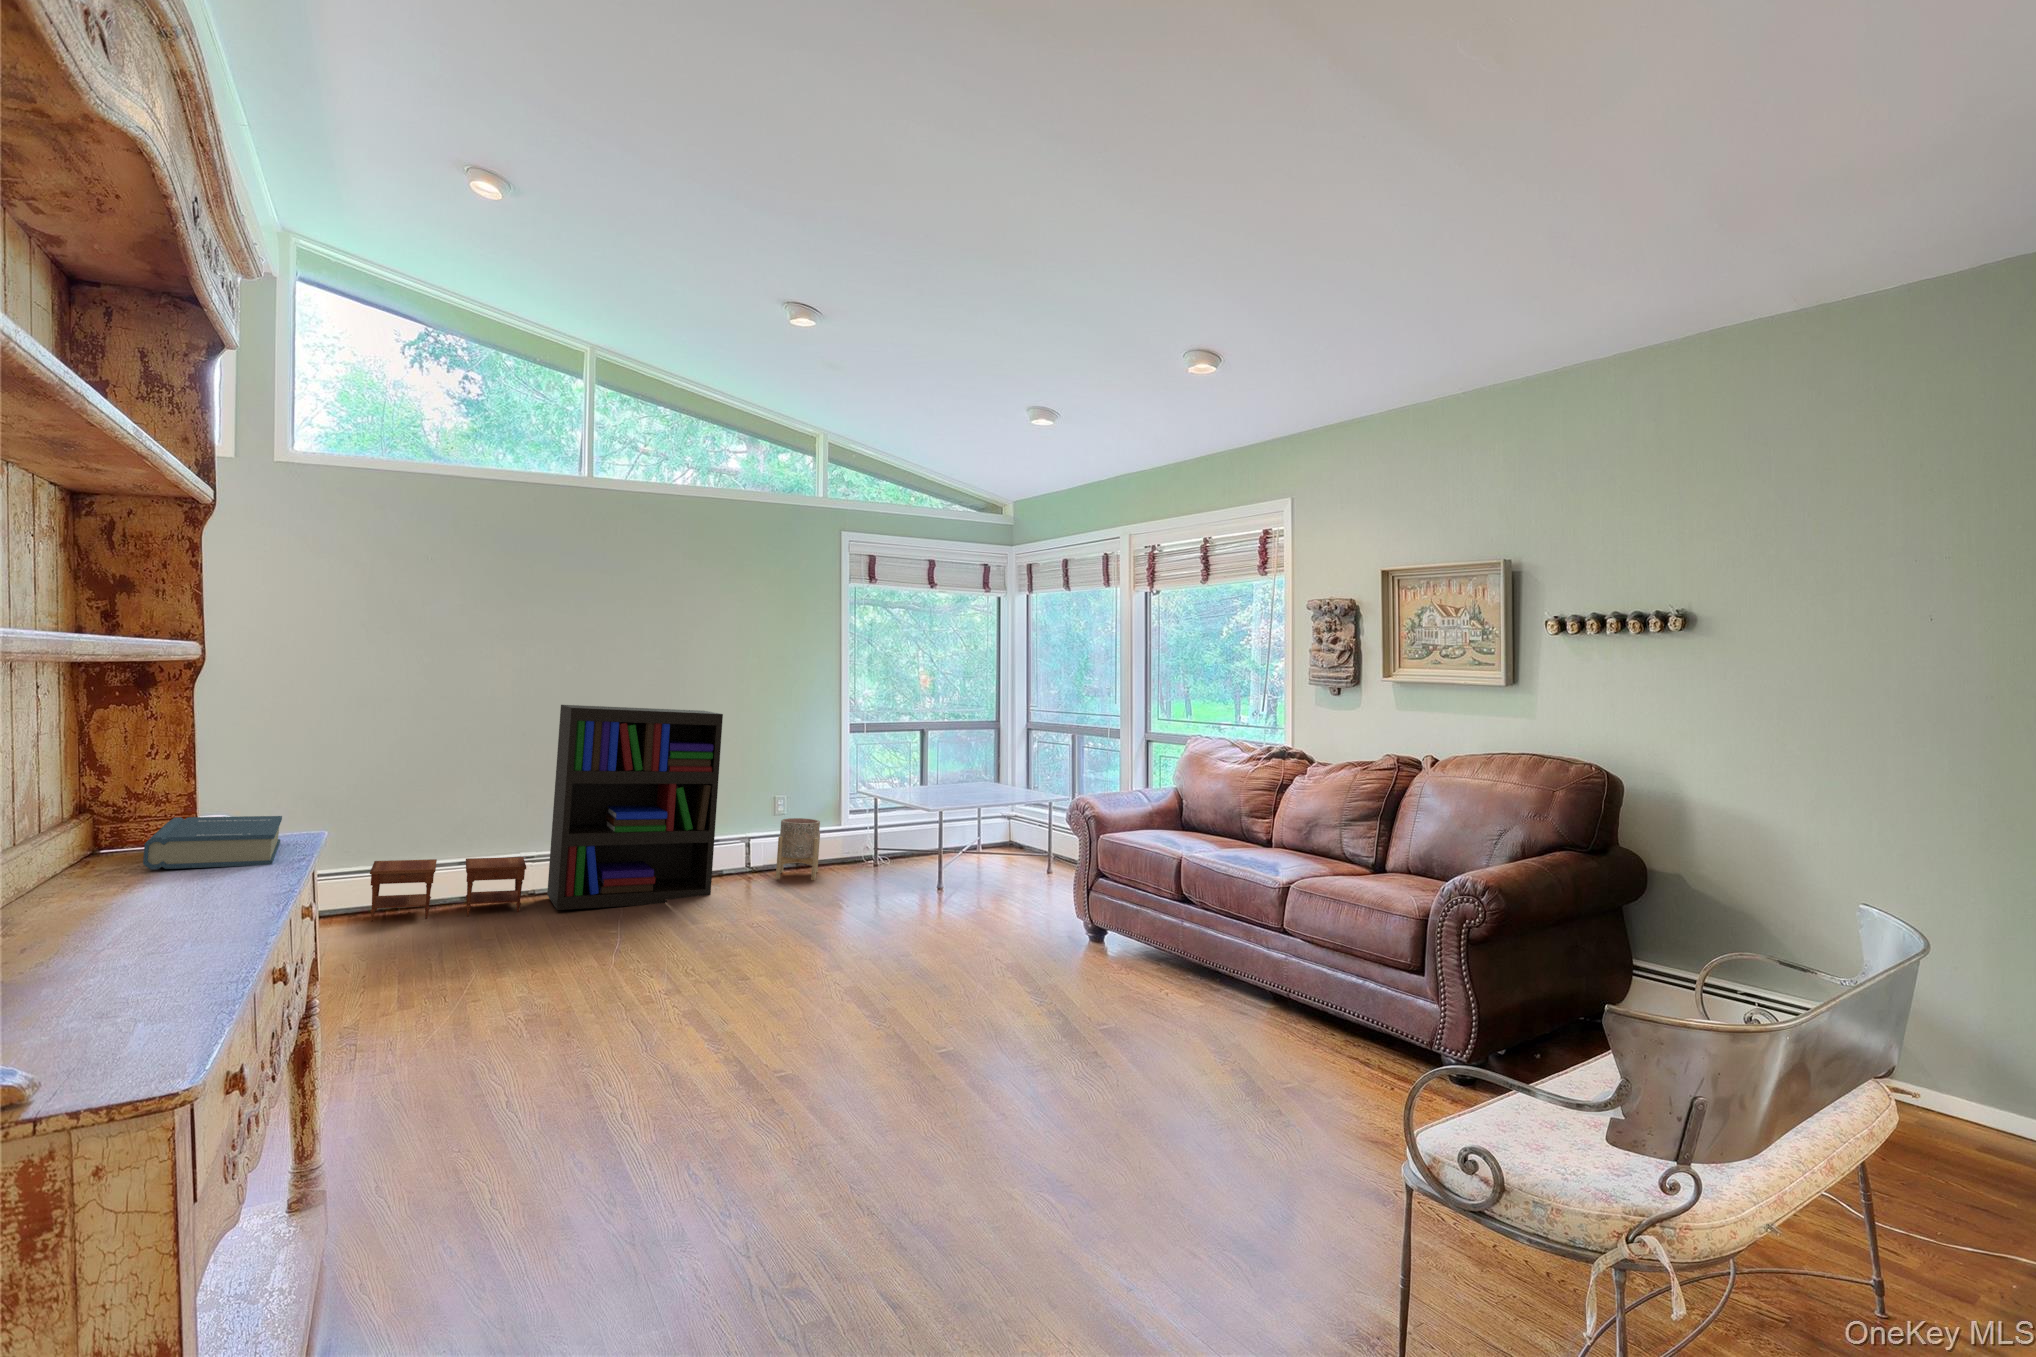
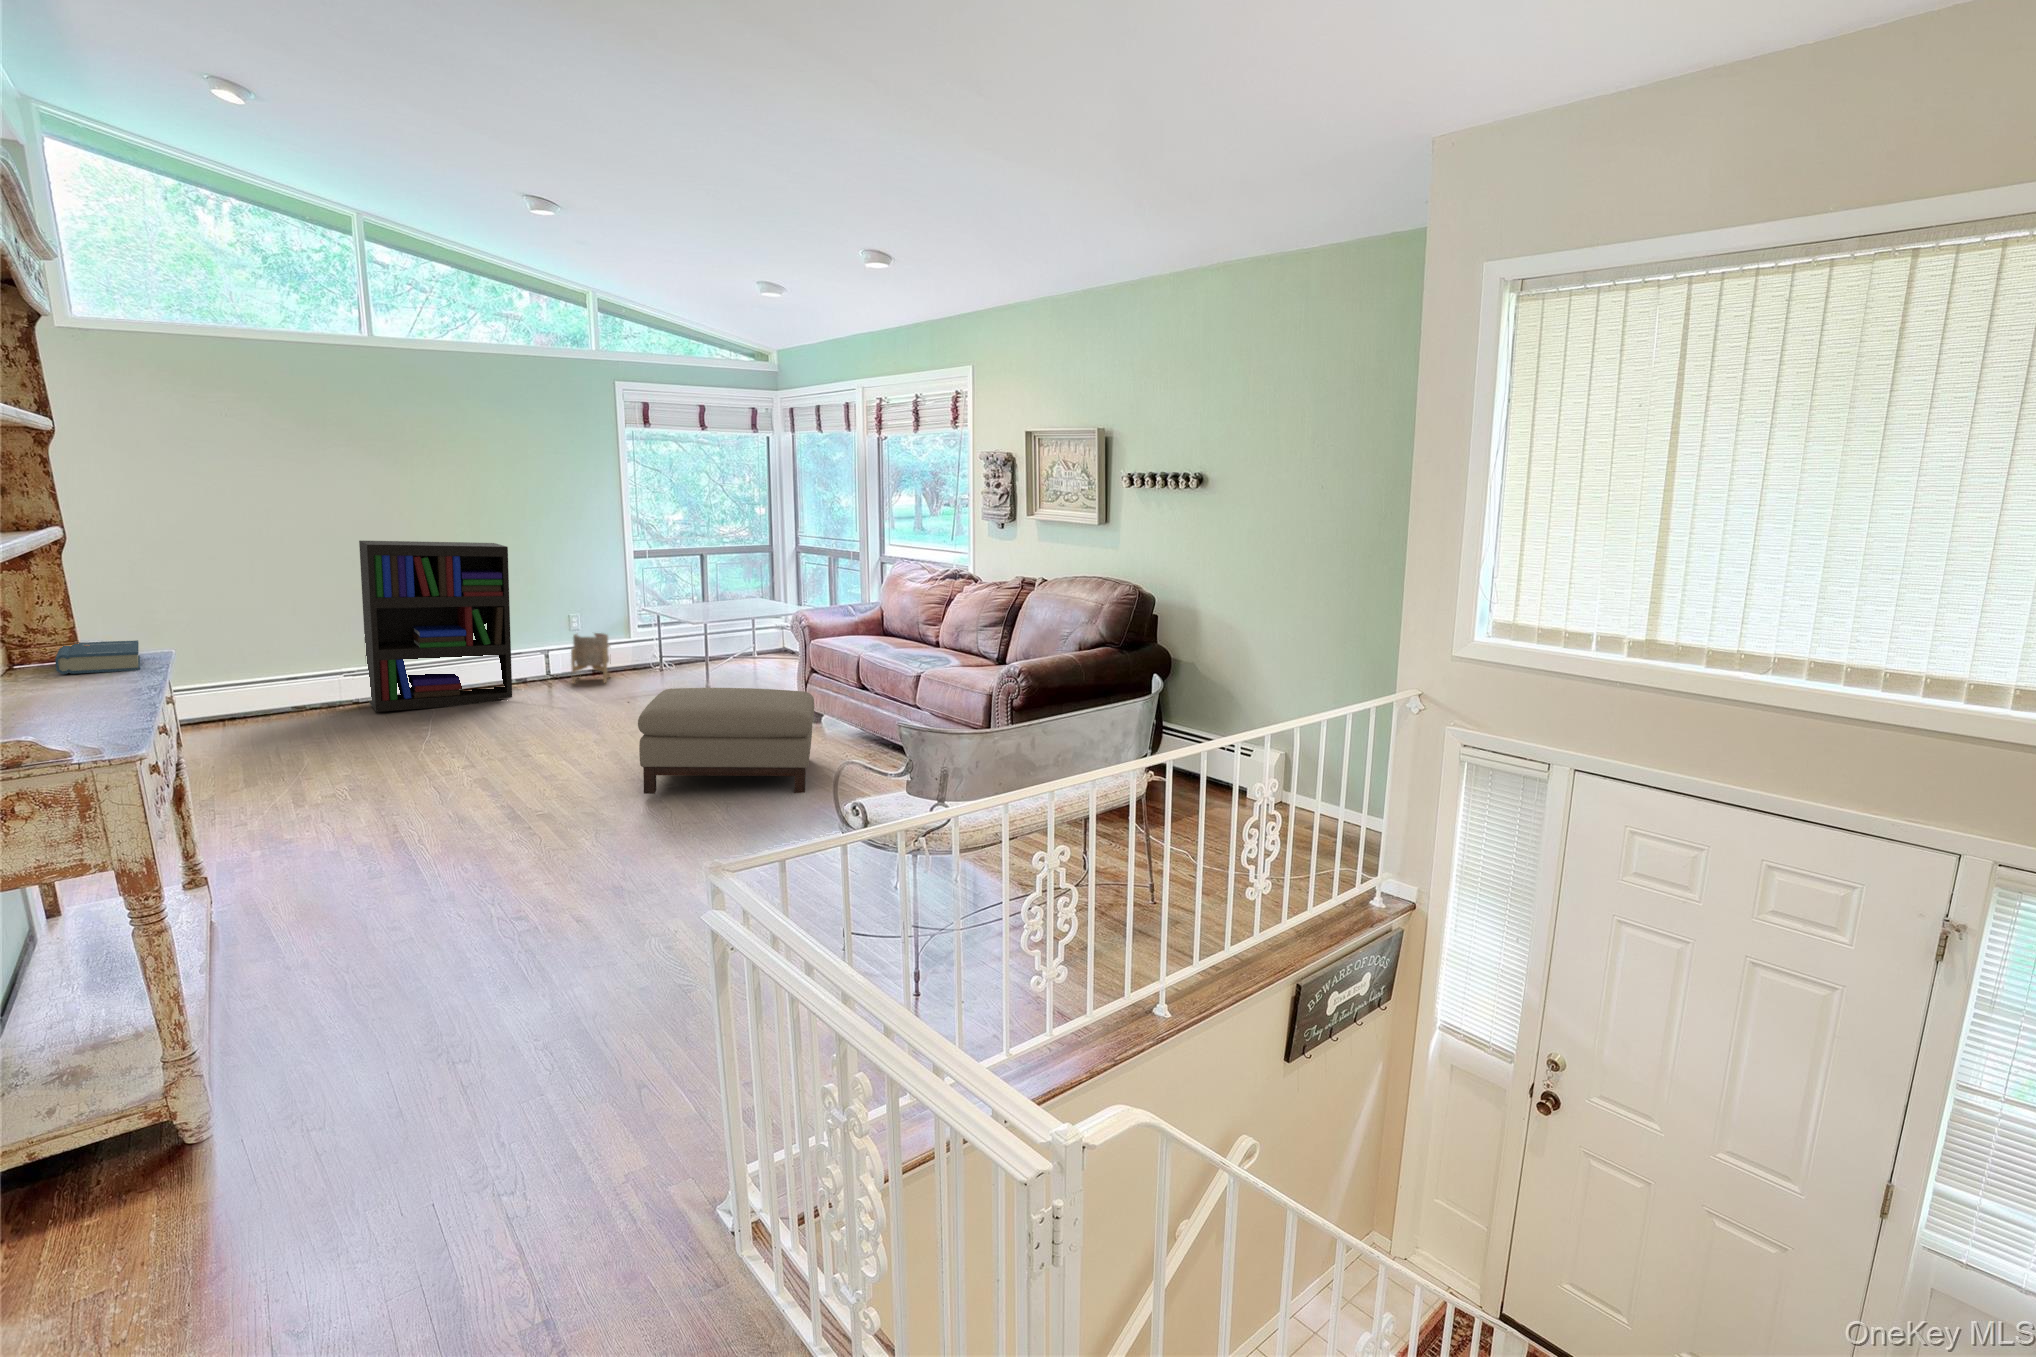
side table: present [370,857,526,922] -> none [204,670,345,725]
ottoman: none [922,897,1159,1061] -> present [638,688,815,794]

